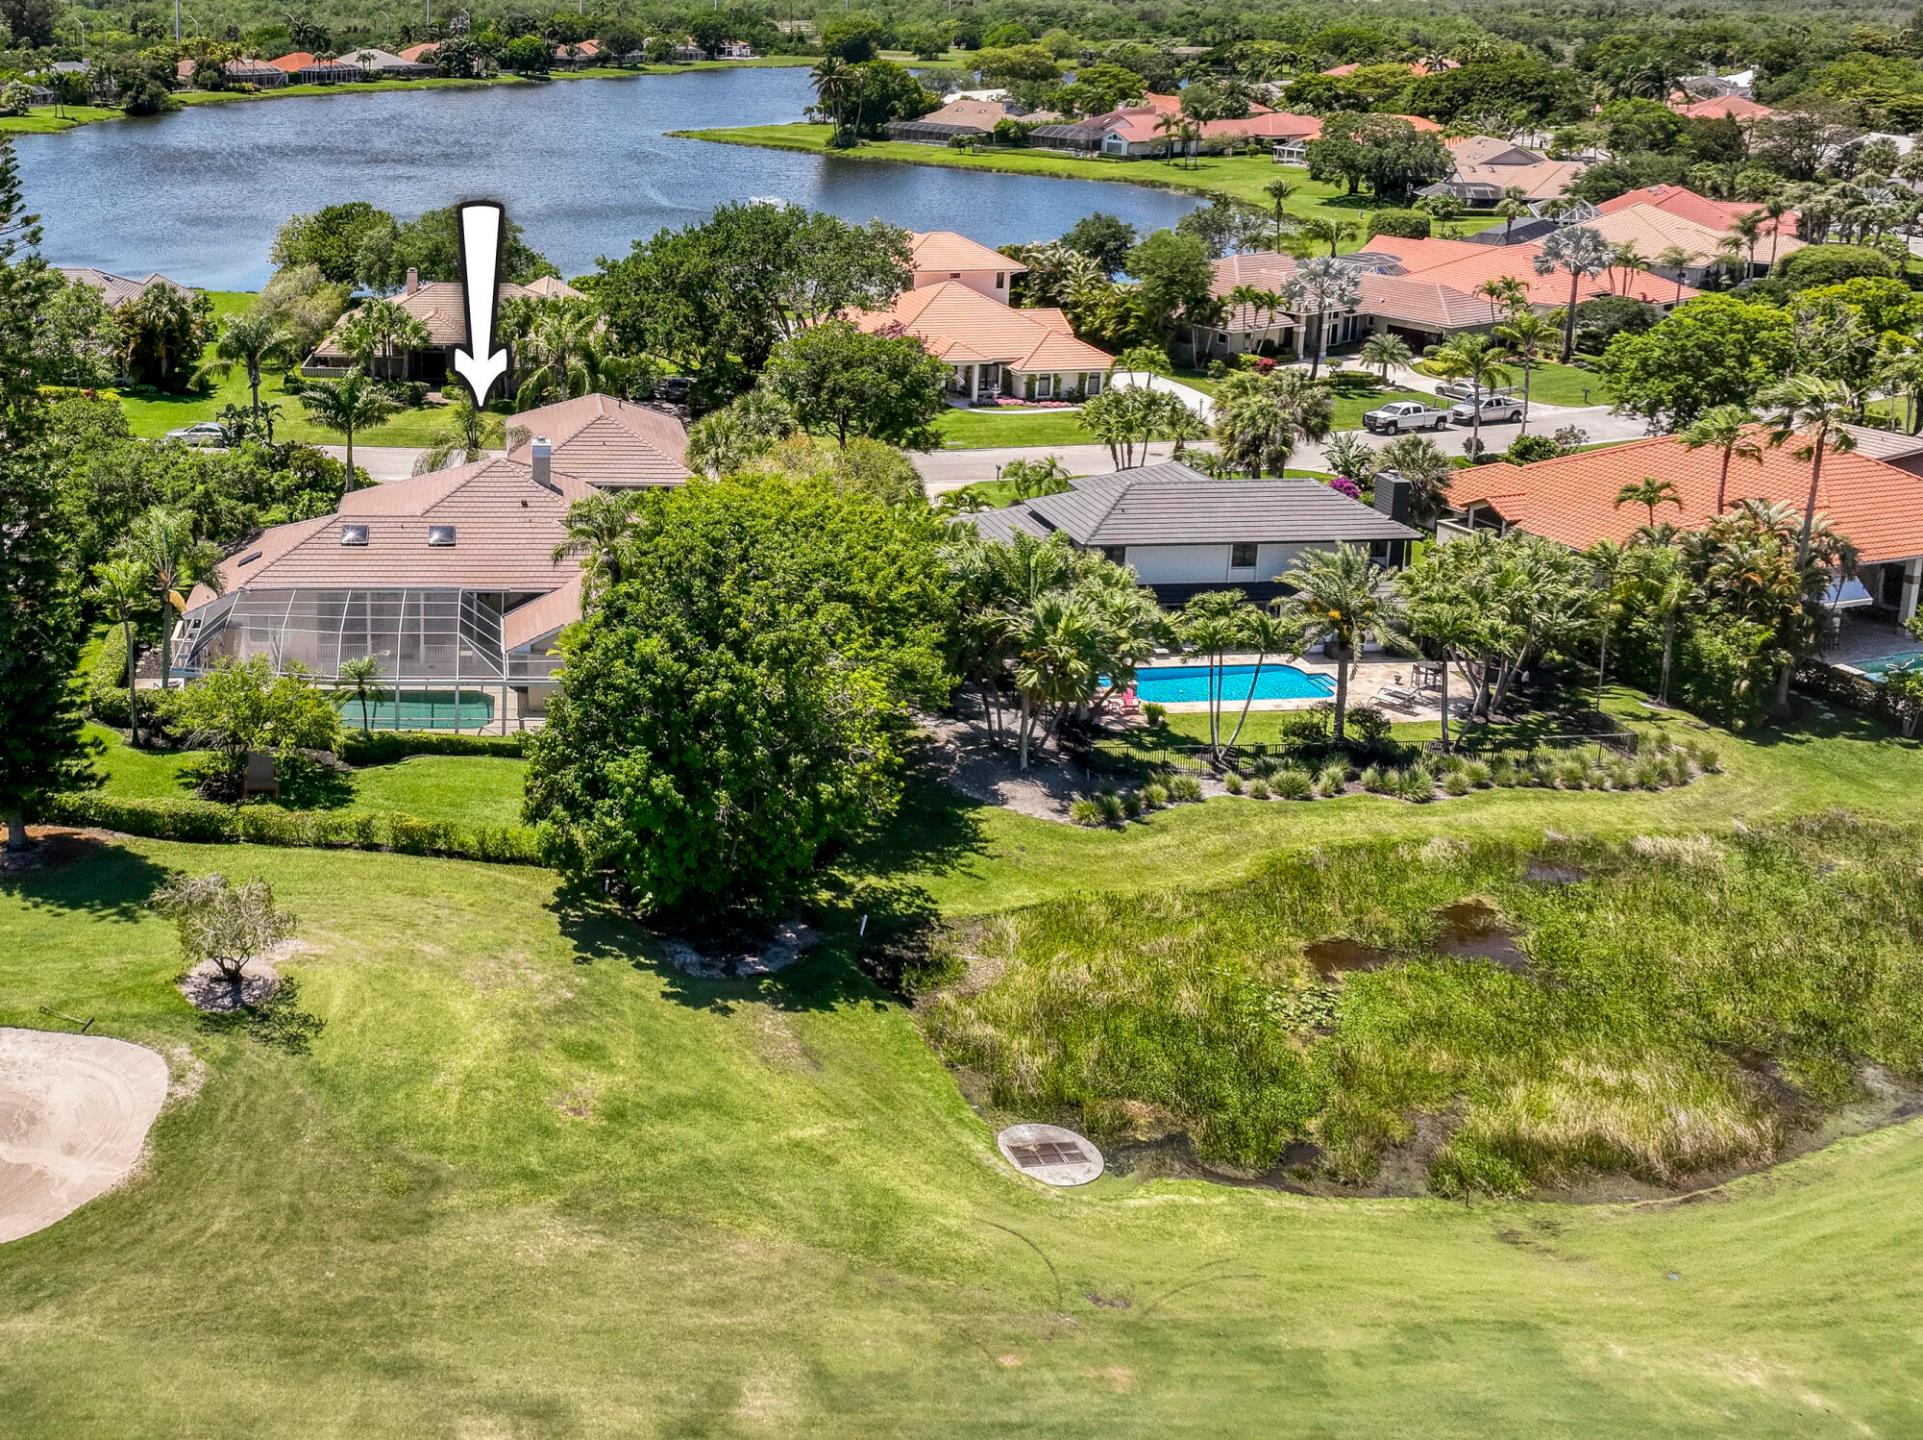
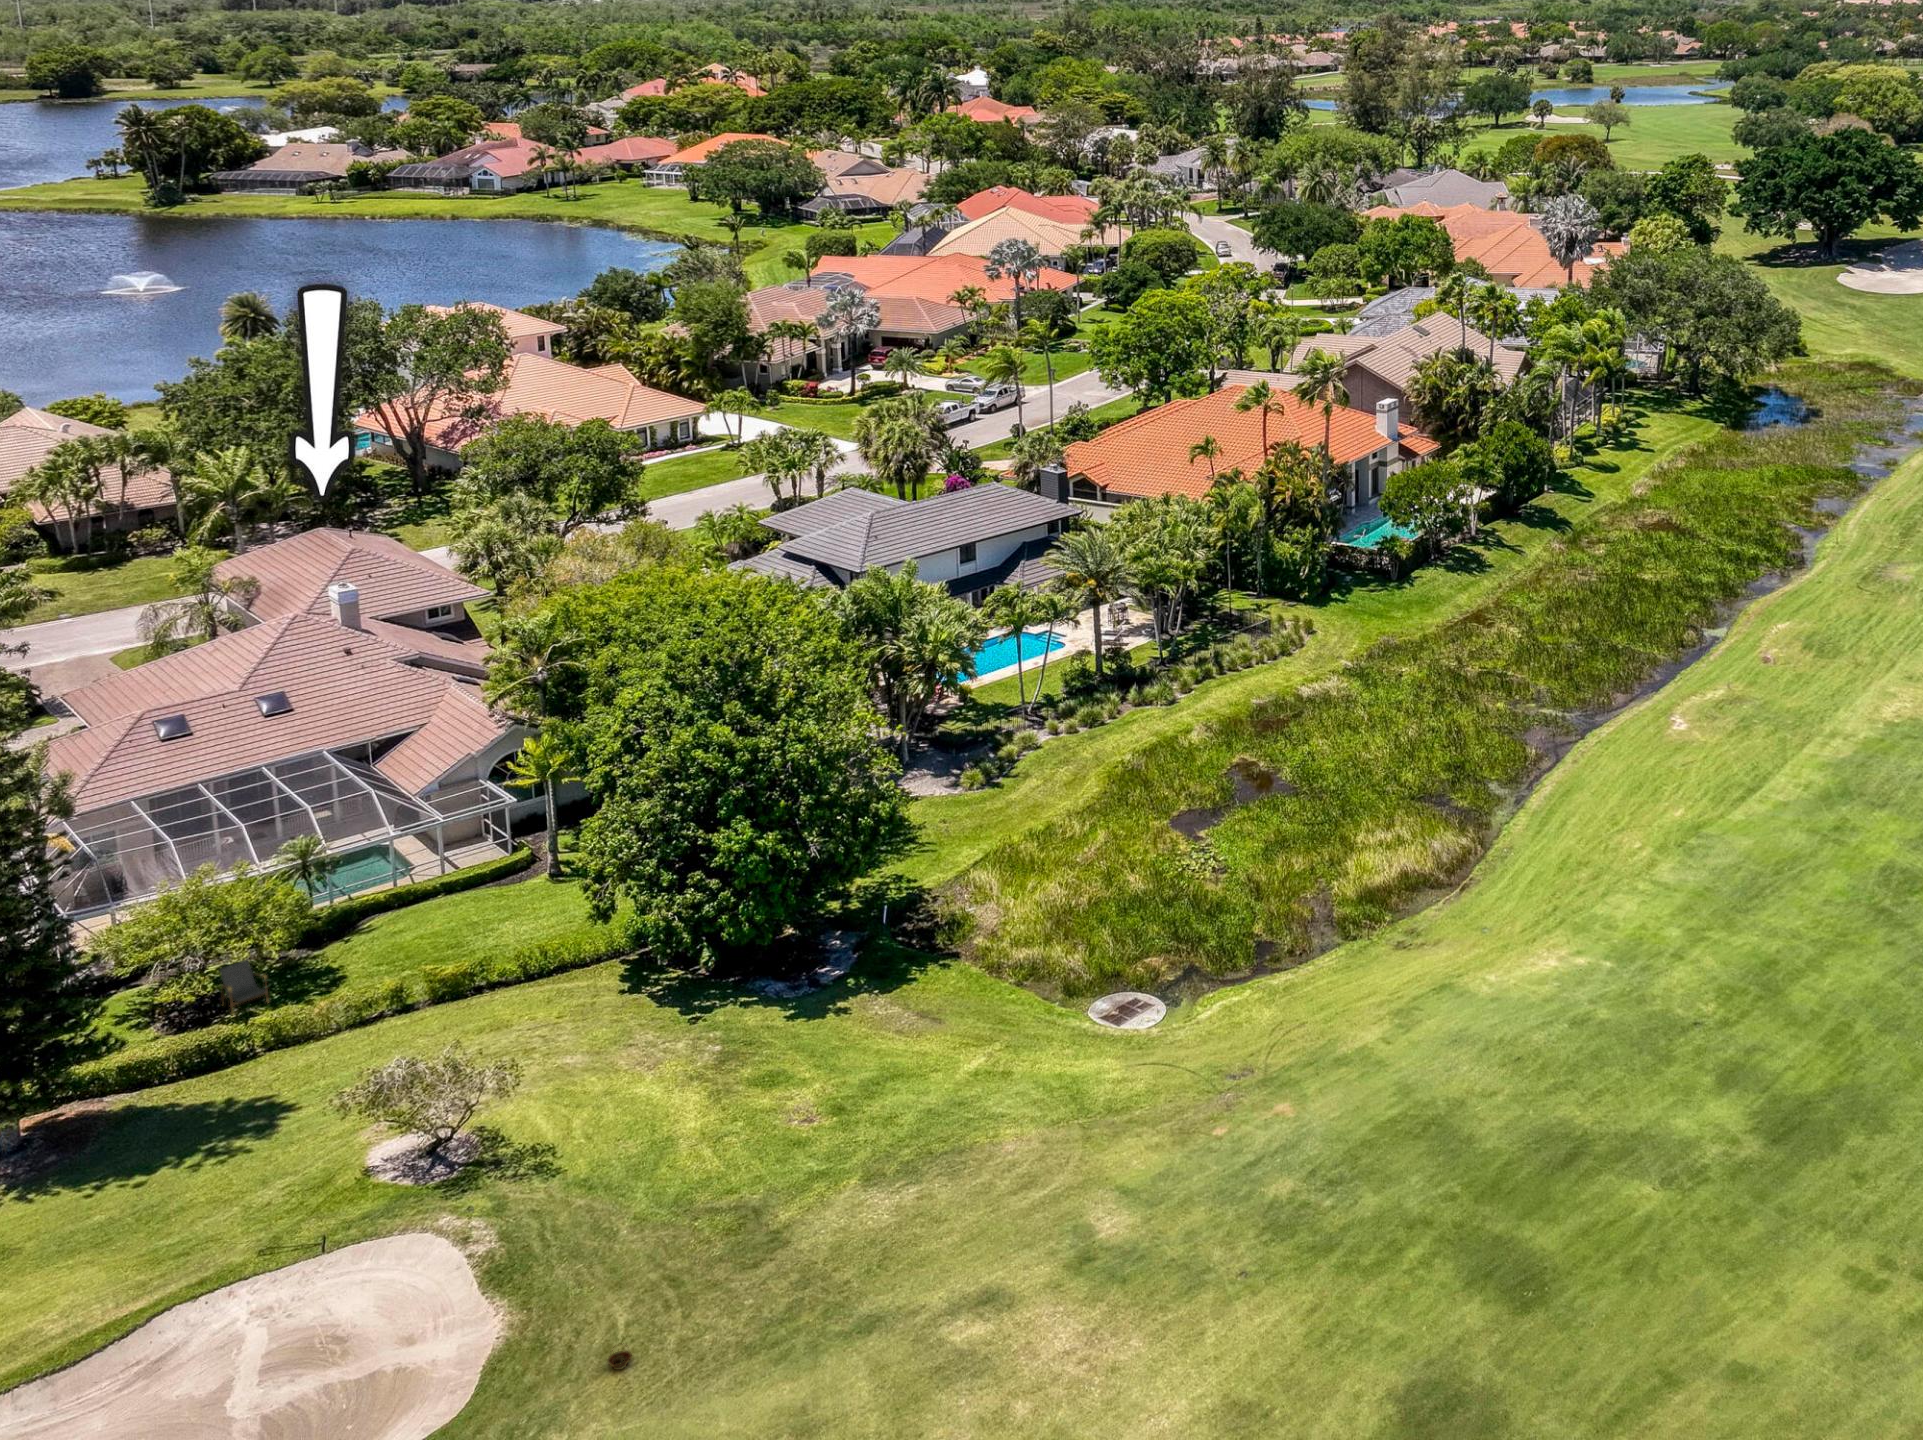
basket: none [152,1286,183,1320] -> present [608,1350,632,1370]

